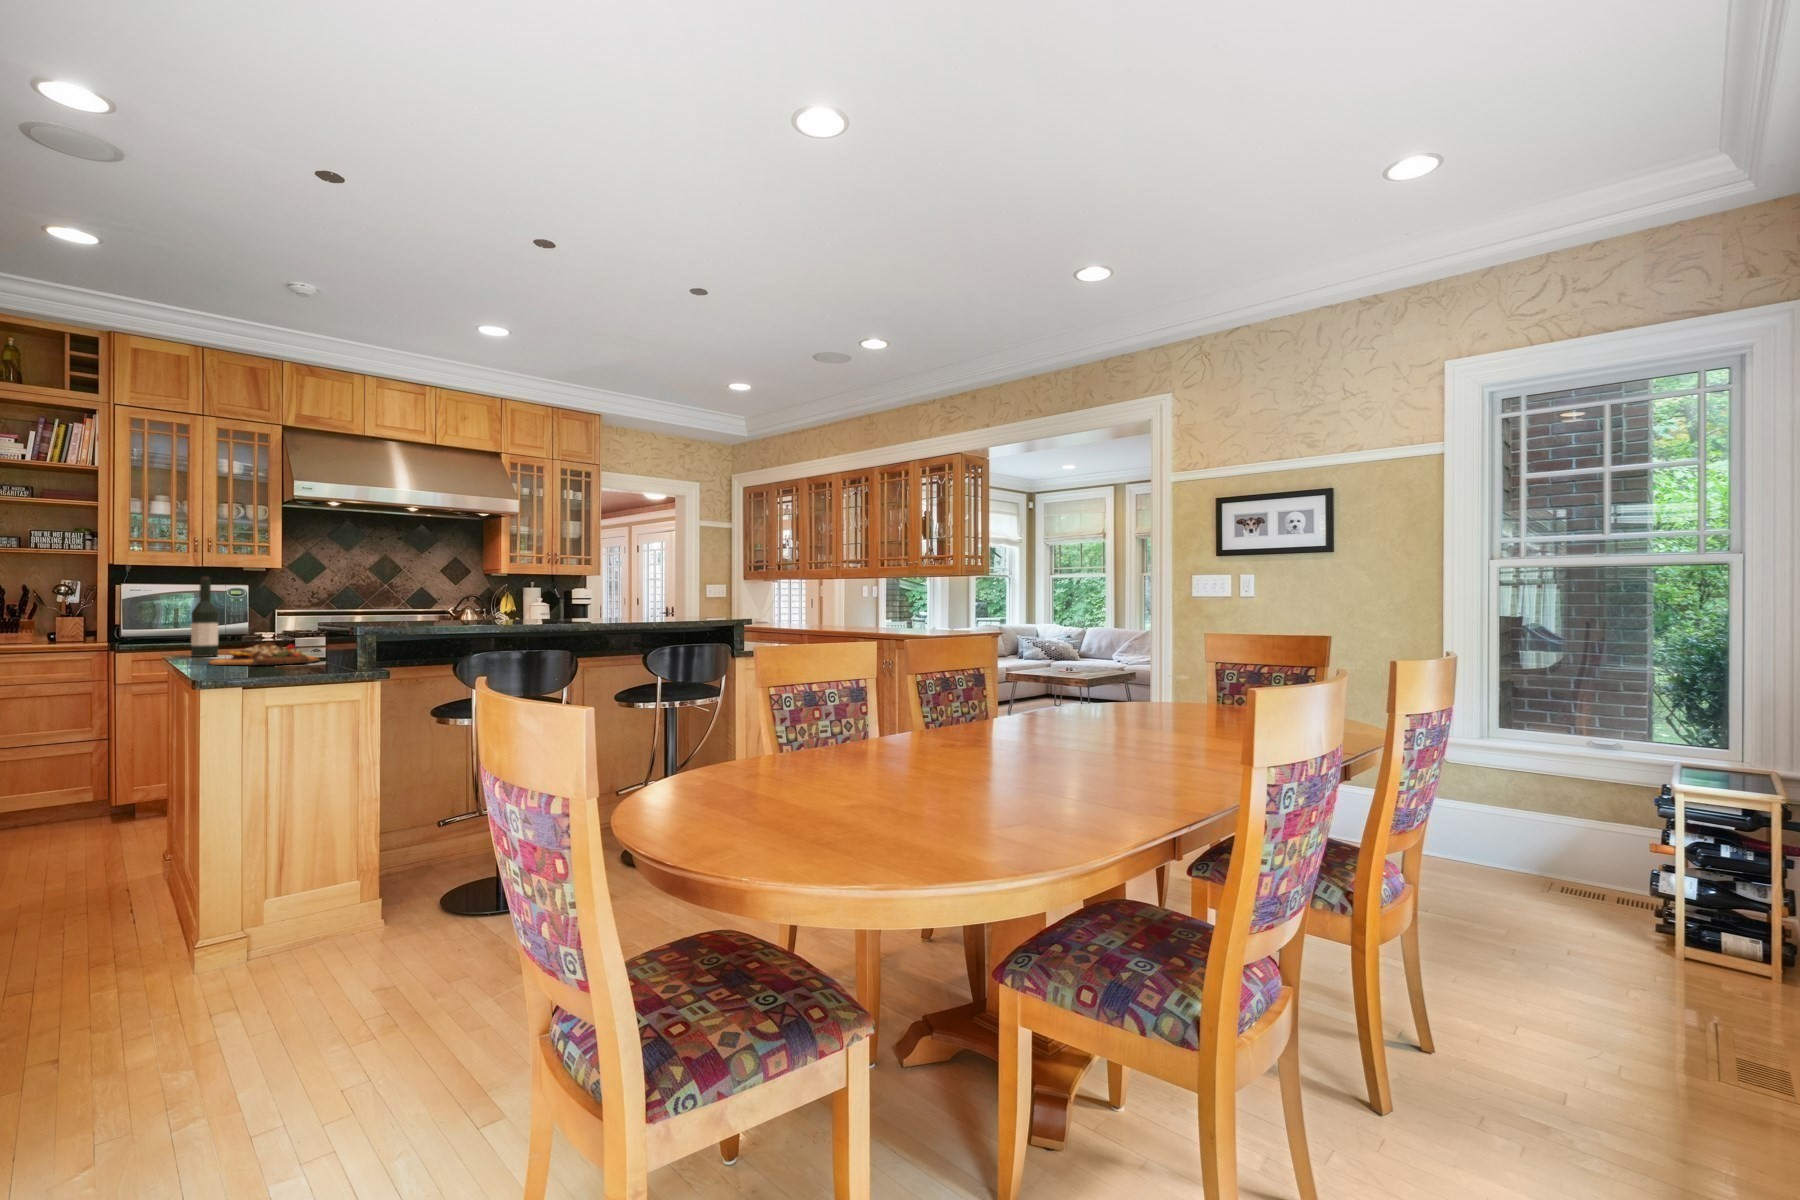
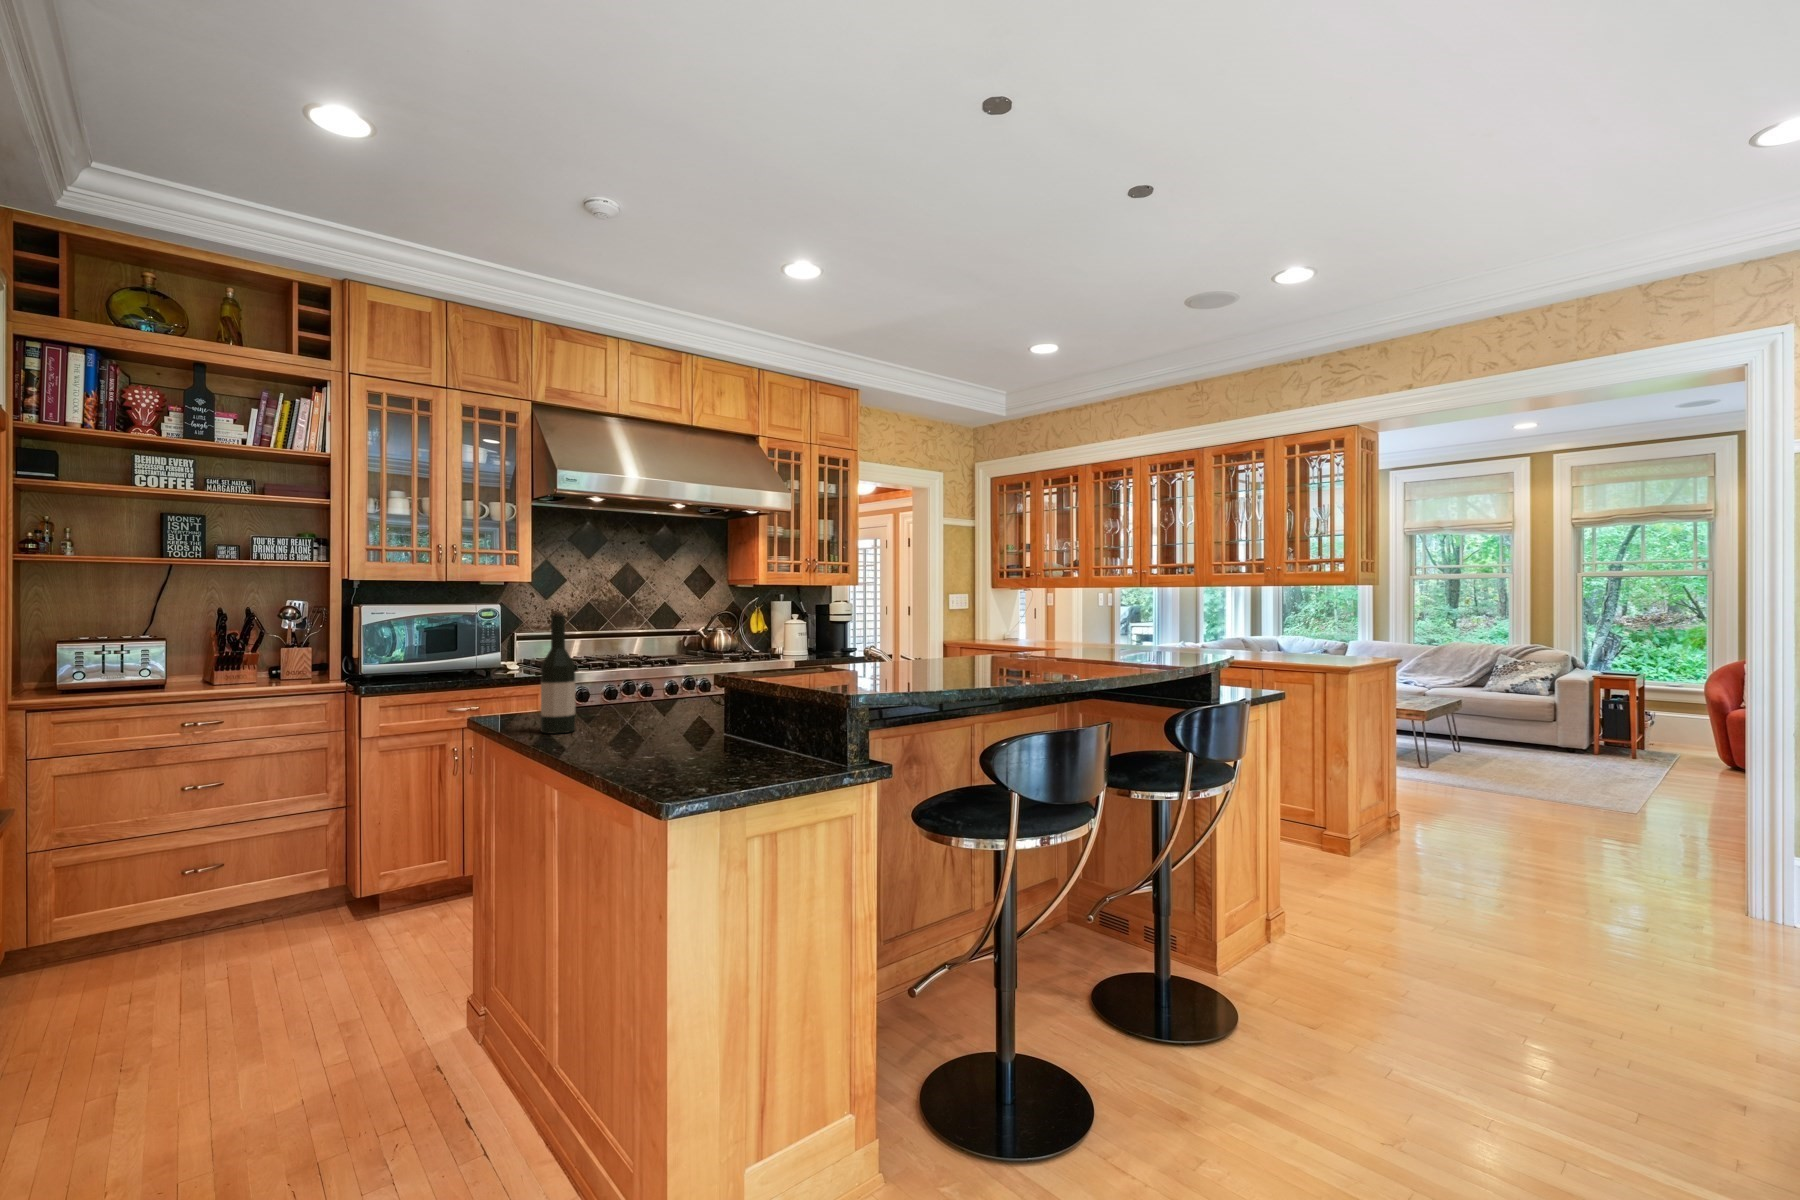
cutting board: present [209,643,319,665] -> none [603,718,756,766]

